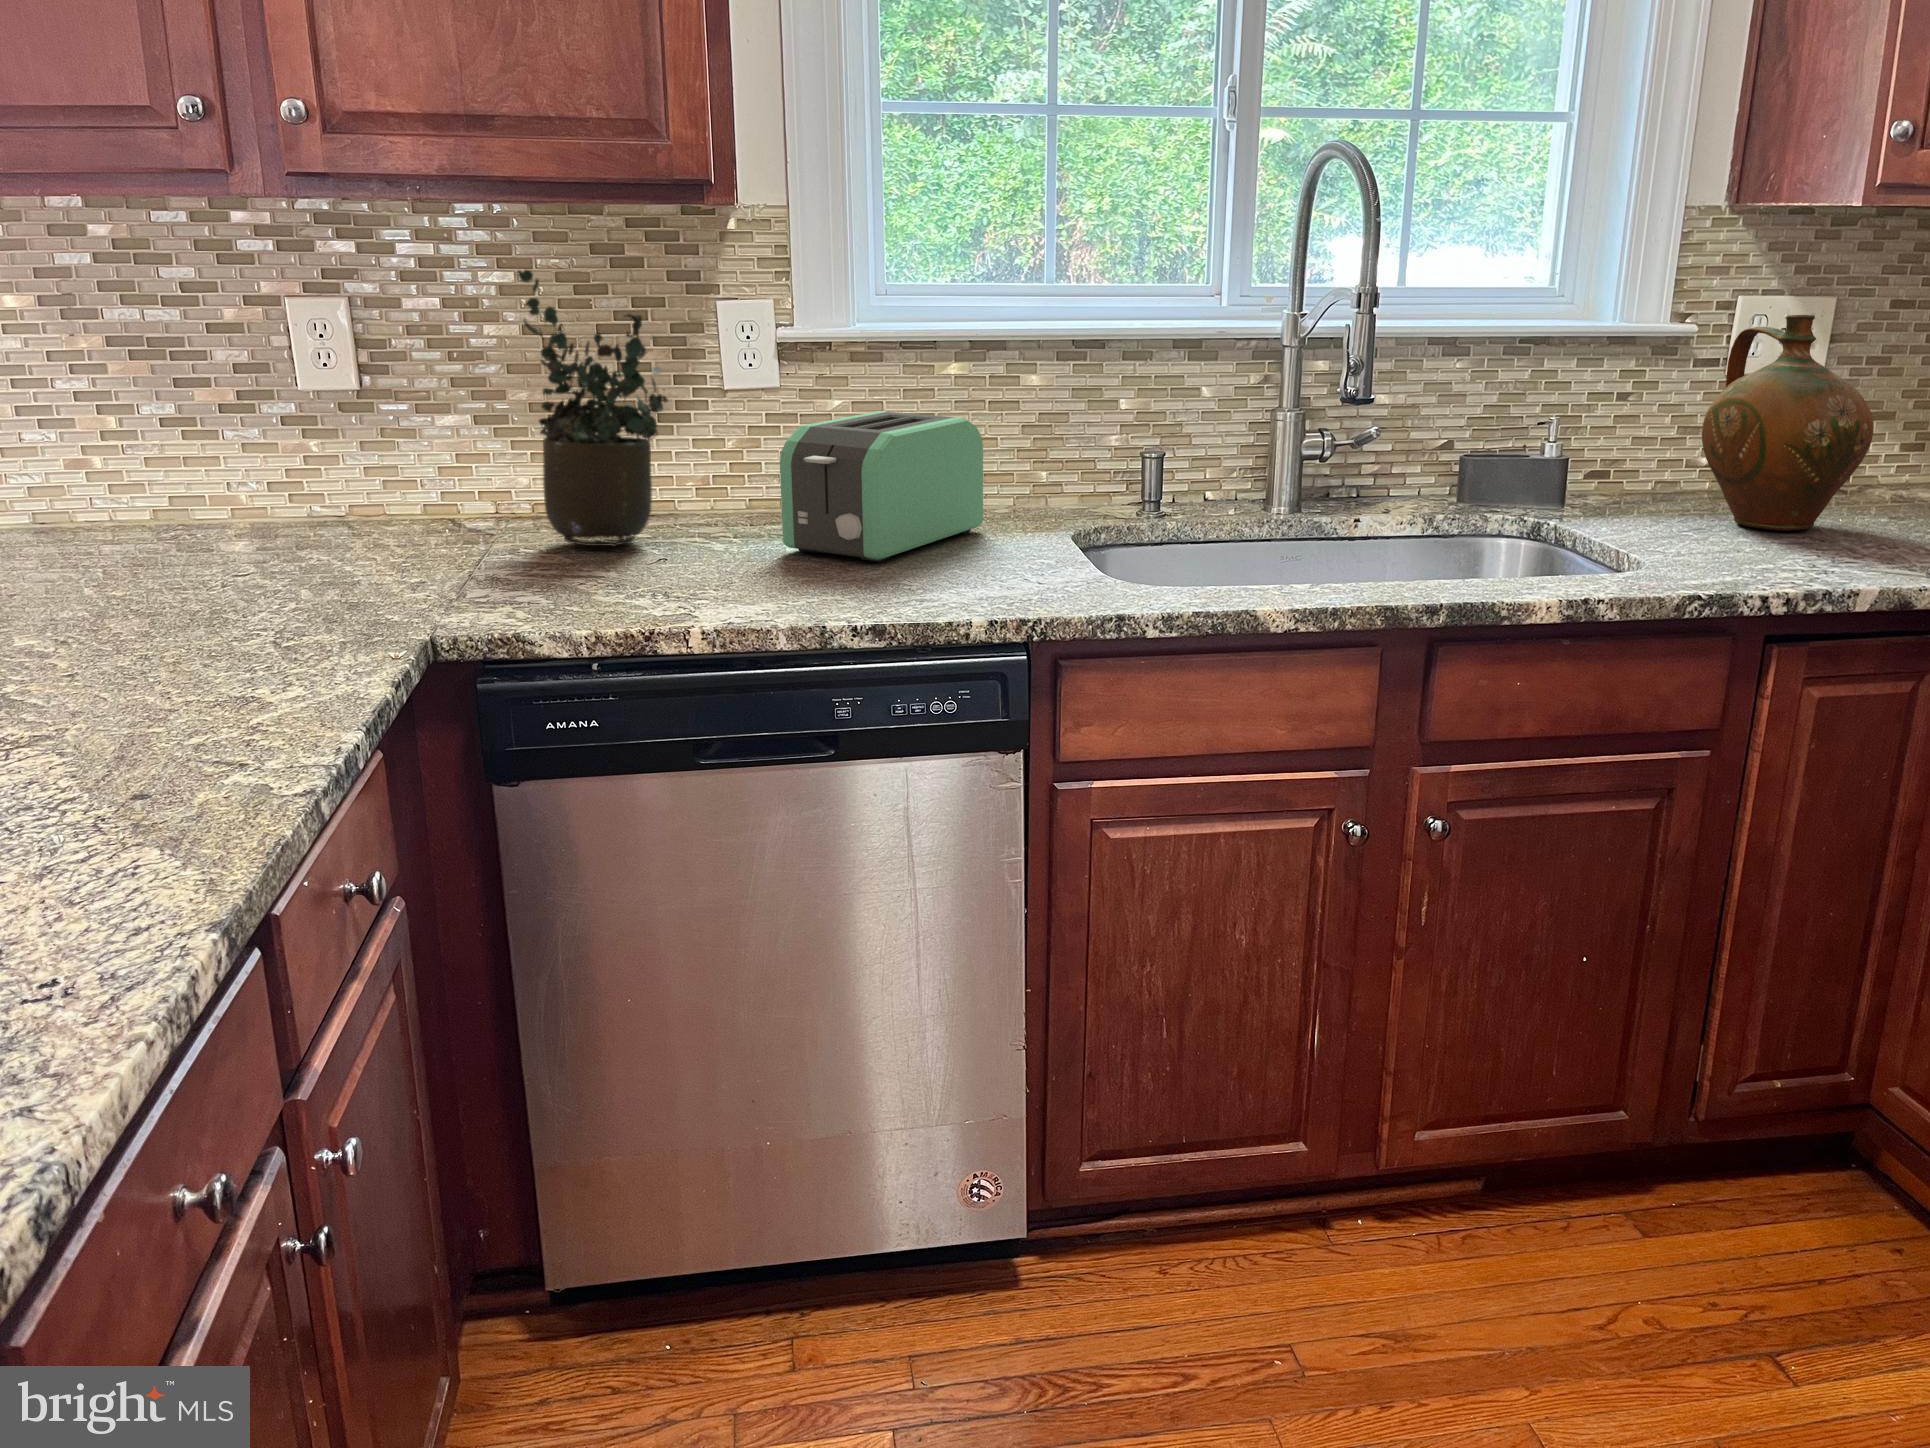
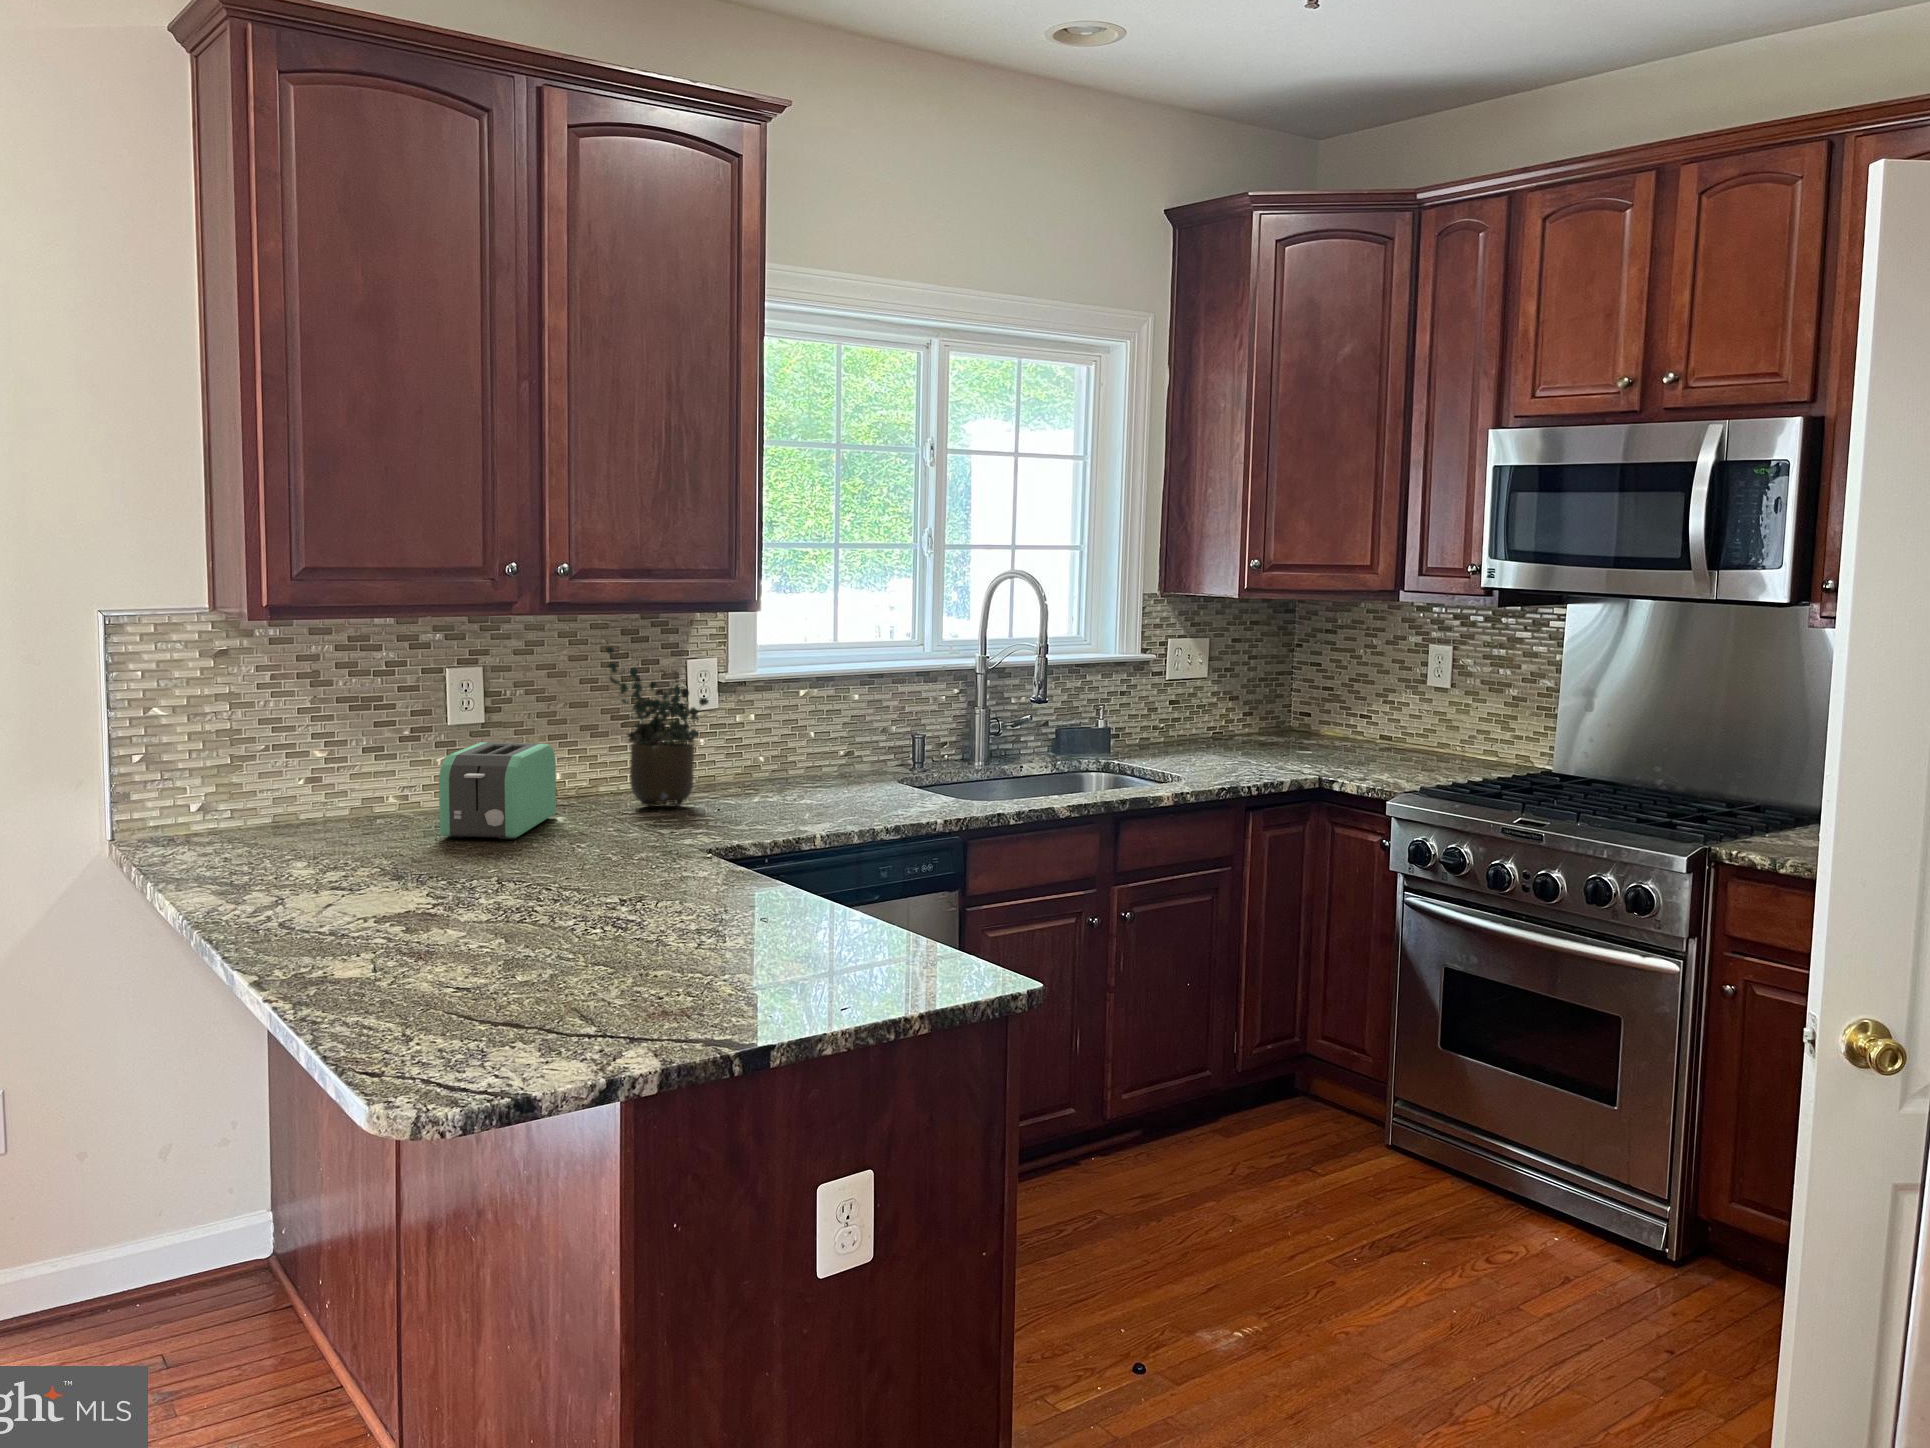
ceramic jug: present [1702,315,1874,531] -> none [1177,650,1255,758]
toaster: present [780,411,983,562] -> present [439,742,556,839]

